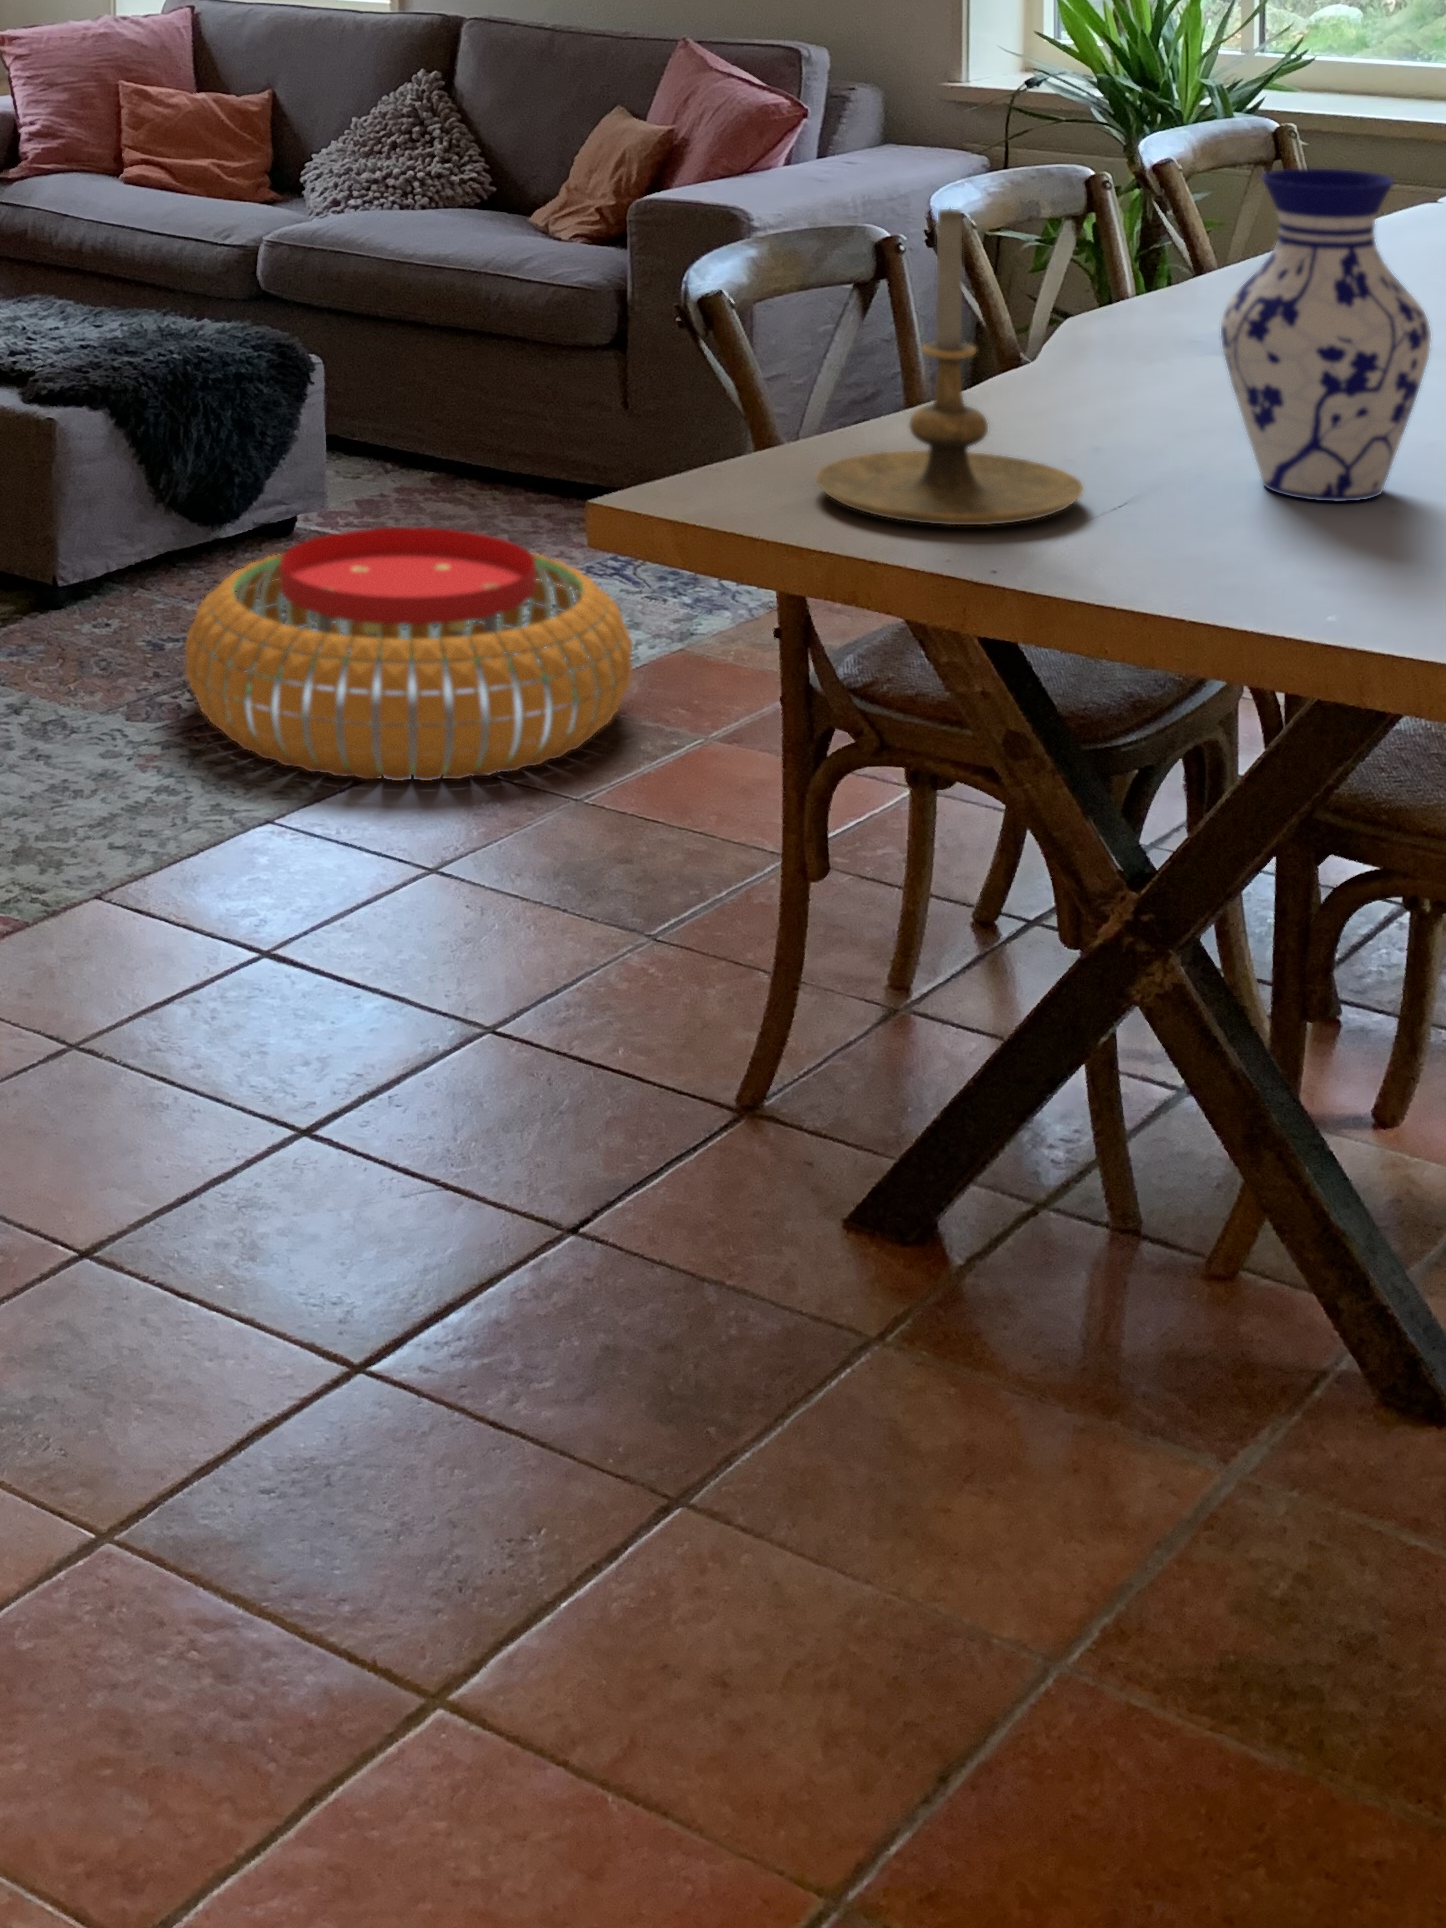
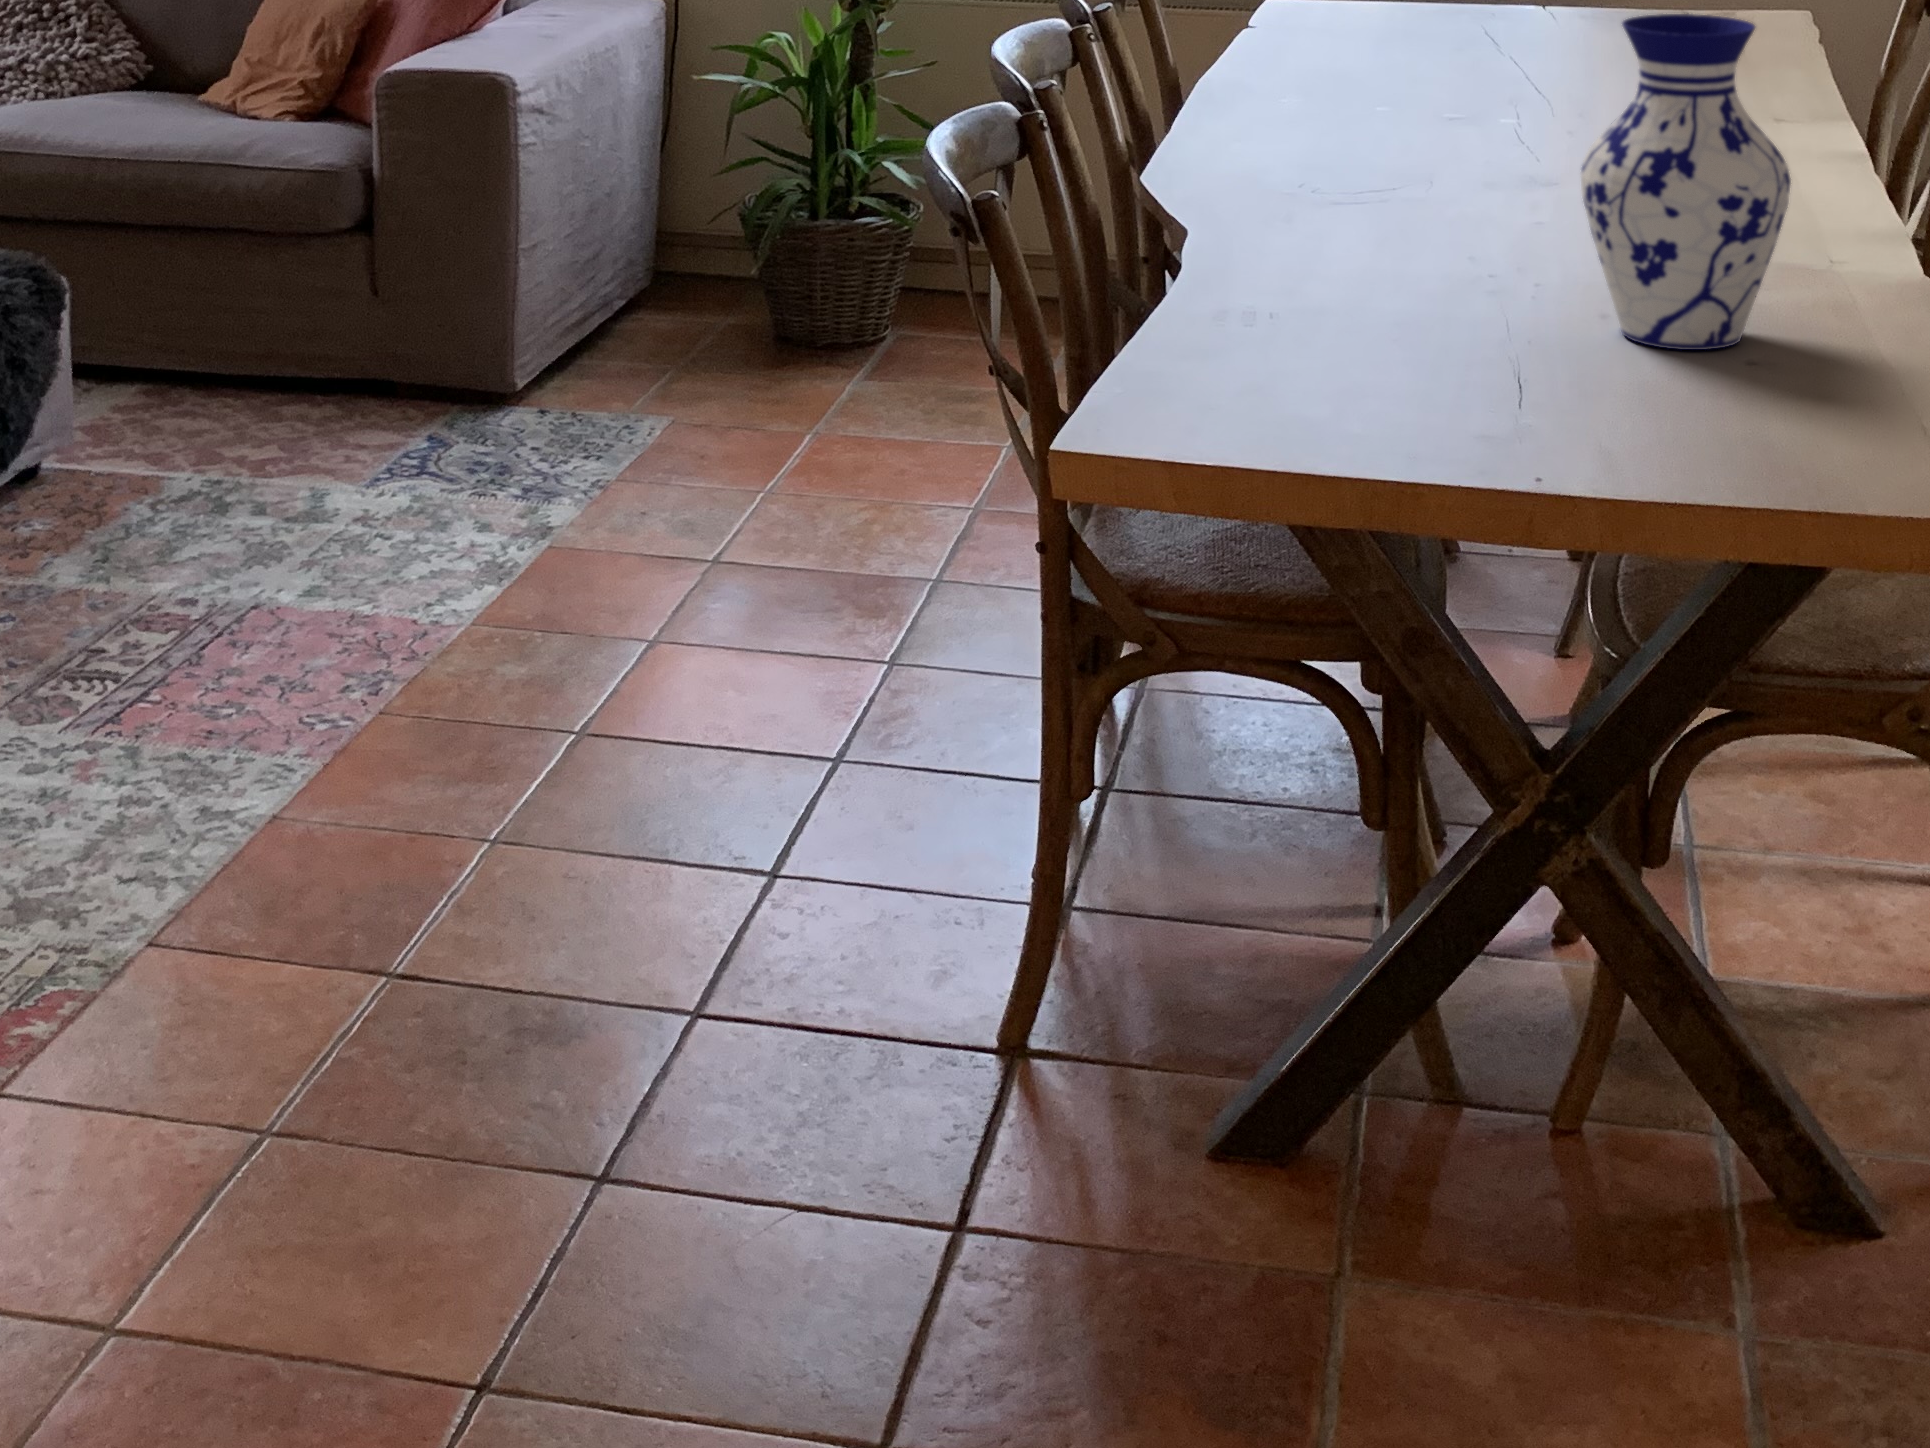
candle holder: present [816,208,1083,525] -> none [1247,84,1532,424]
pouf: present [185,527,633,781] -> none [83,457,586,753]

